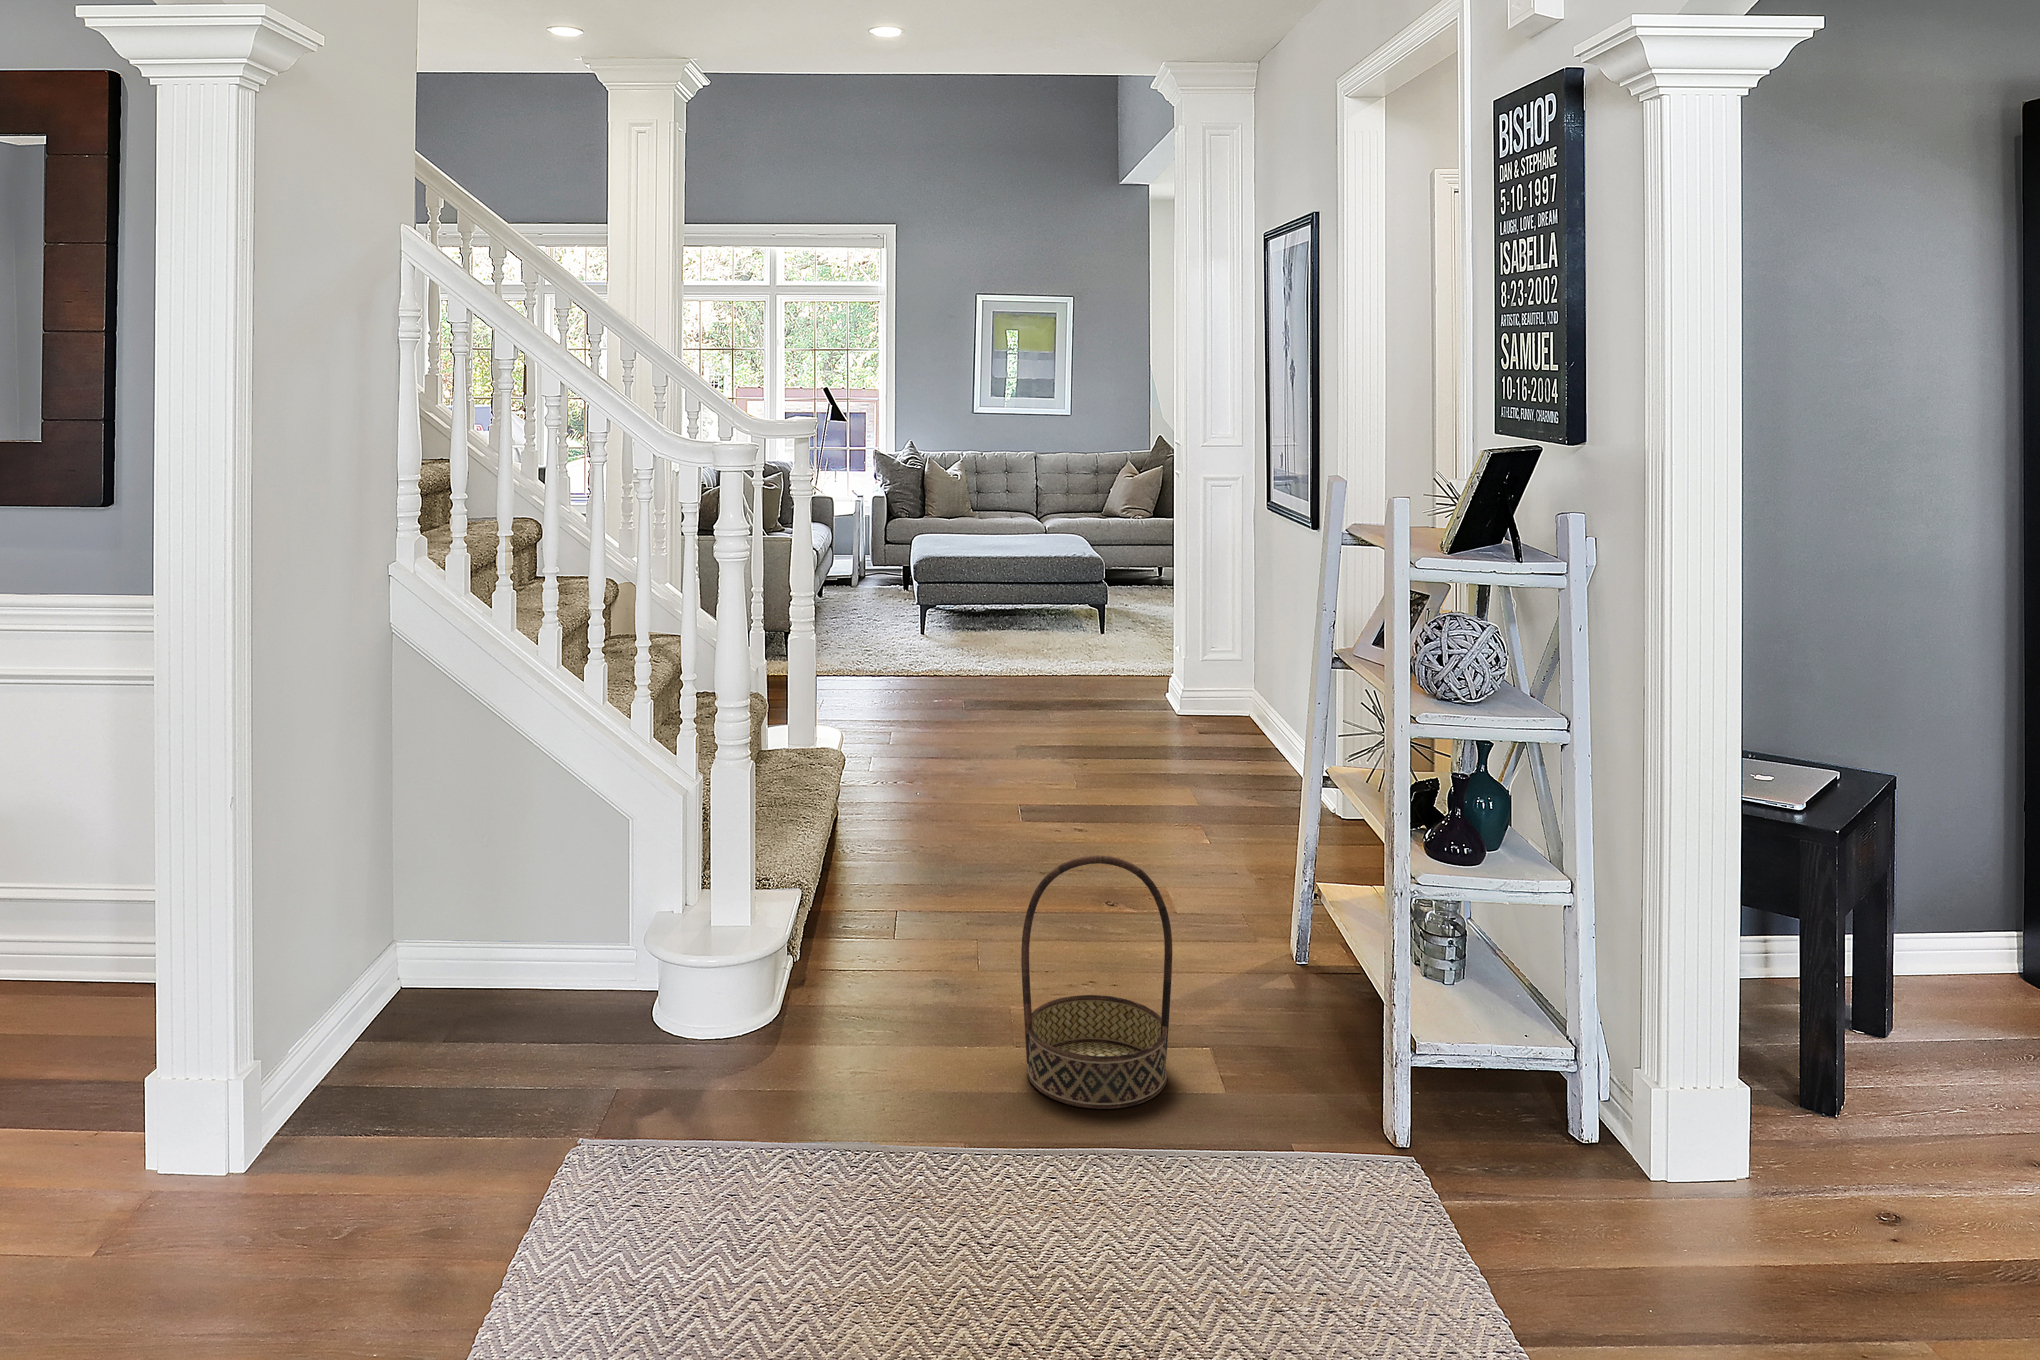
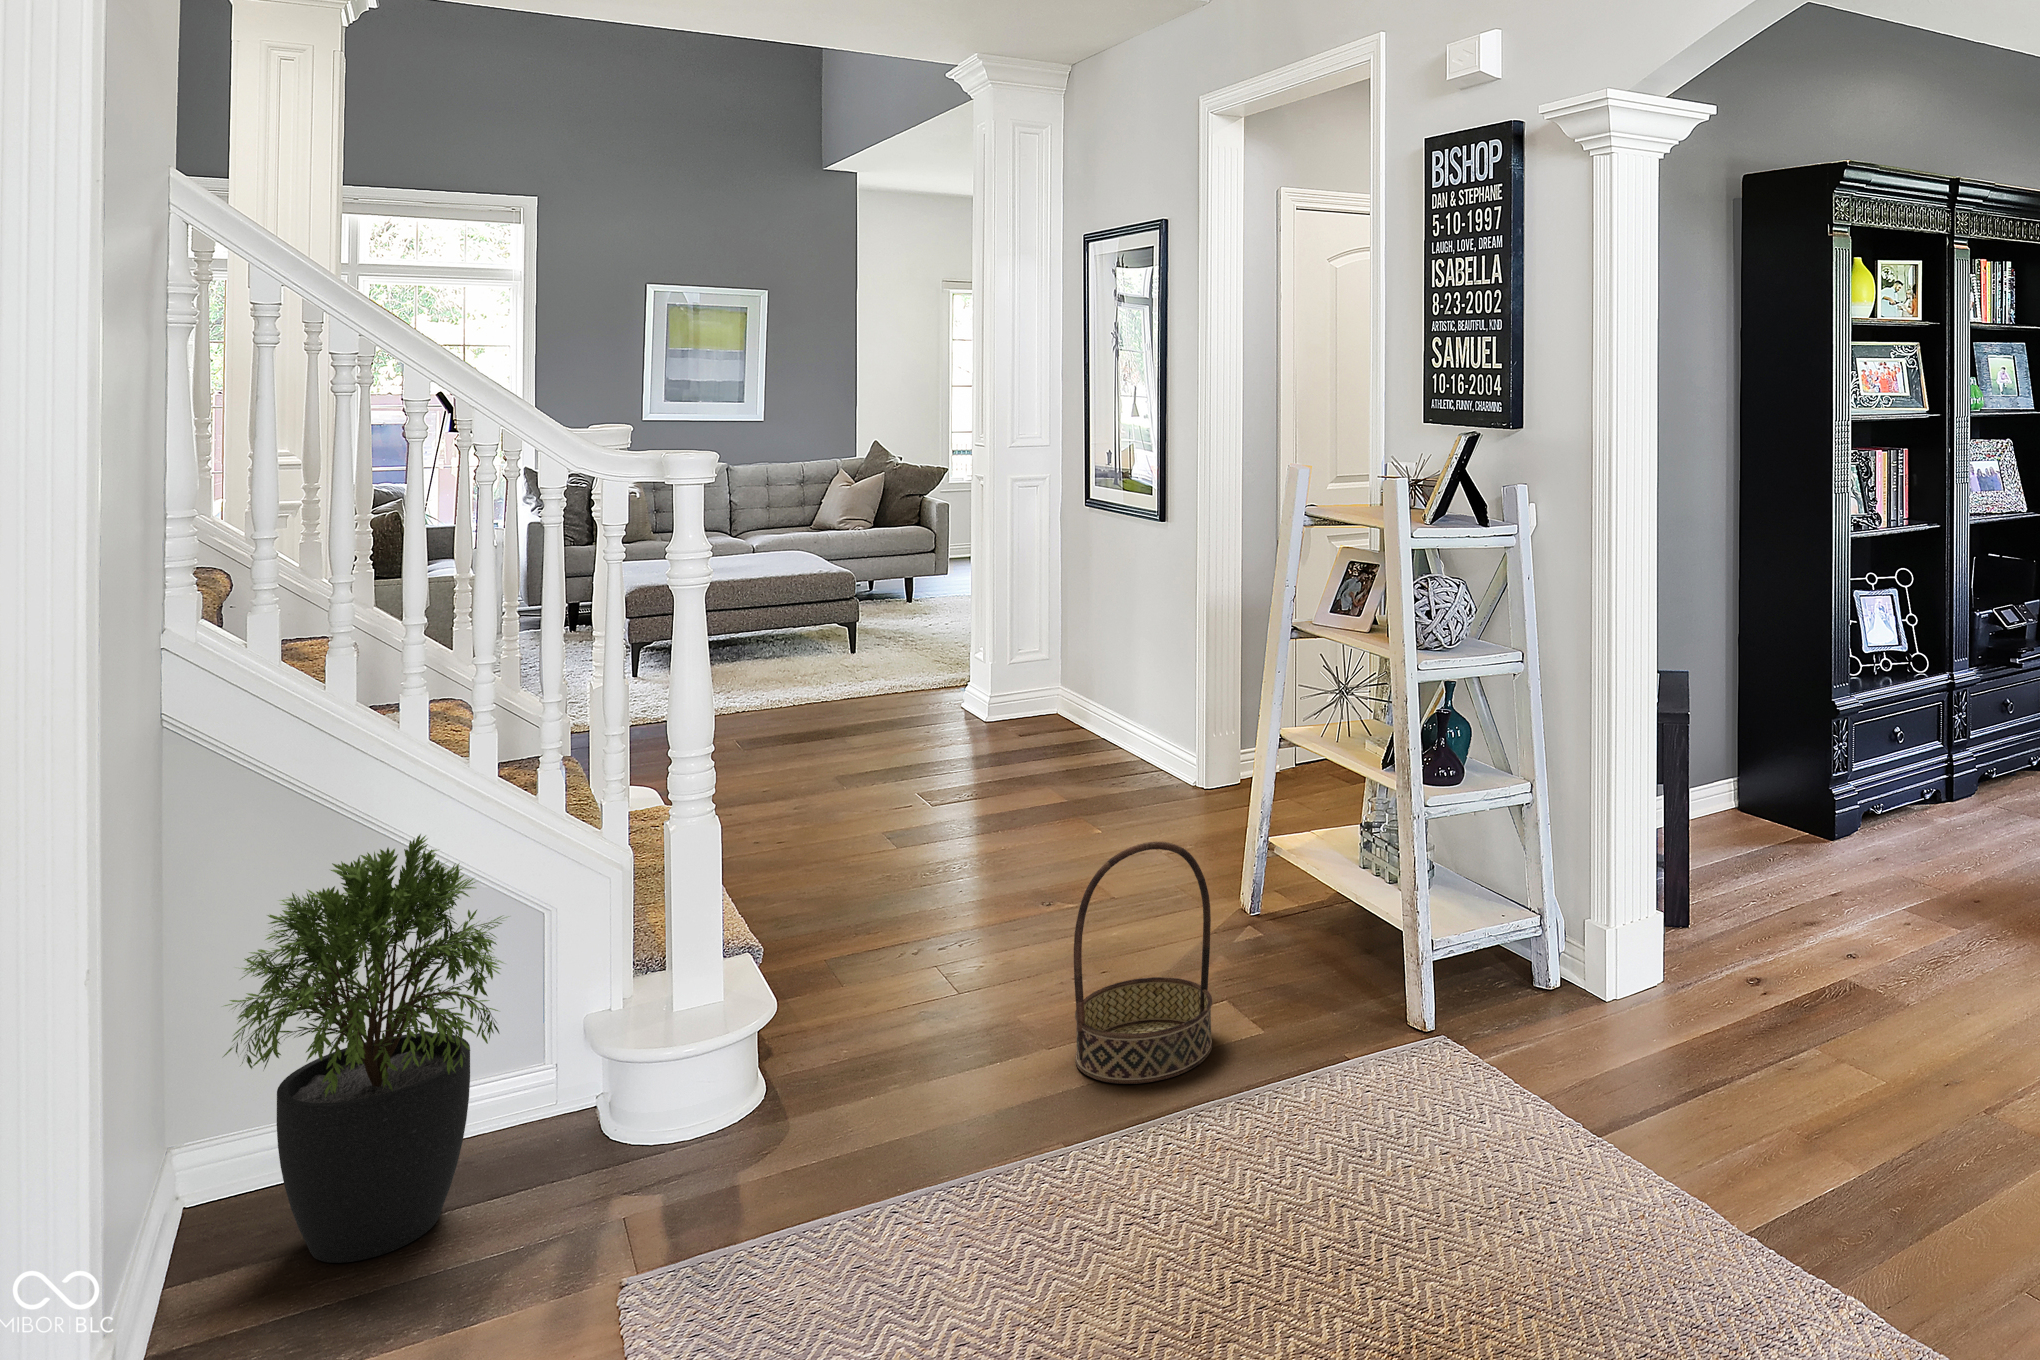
potted plant: none [374,726,575,1057] -> present [223,834,507,1263]

